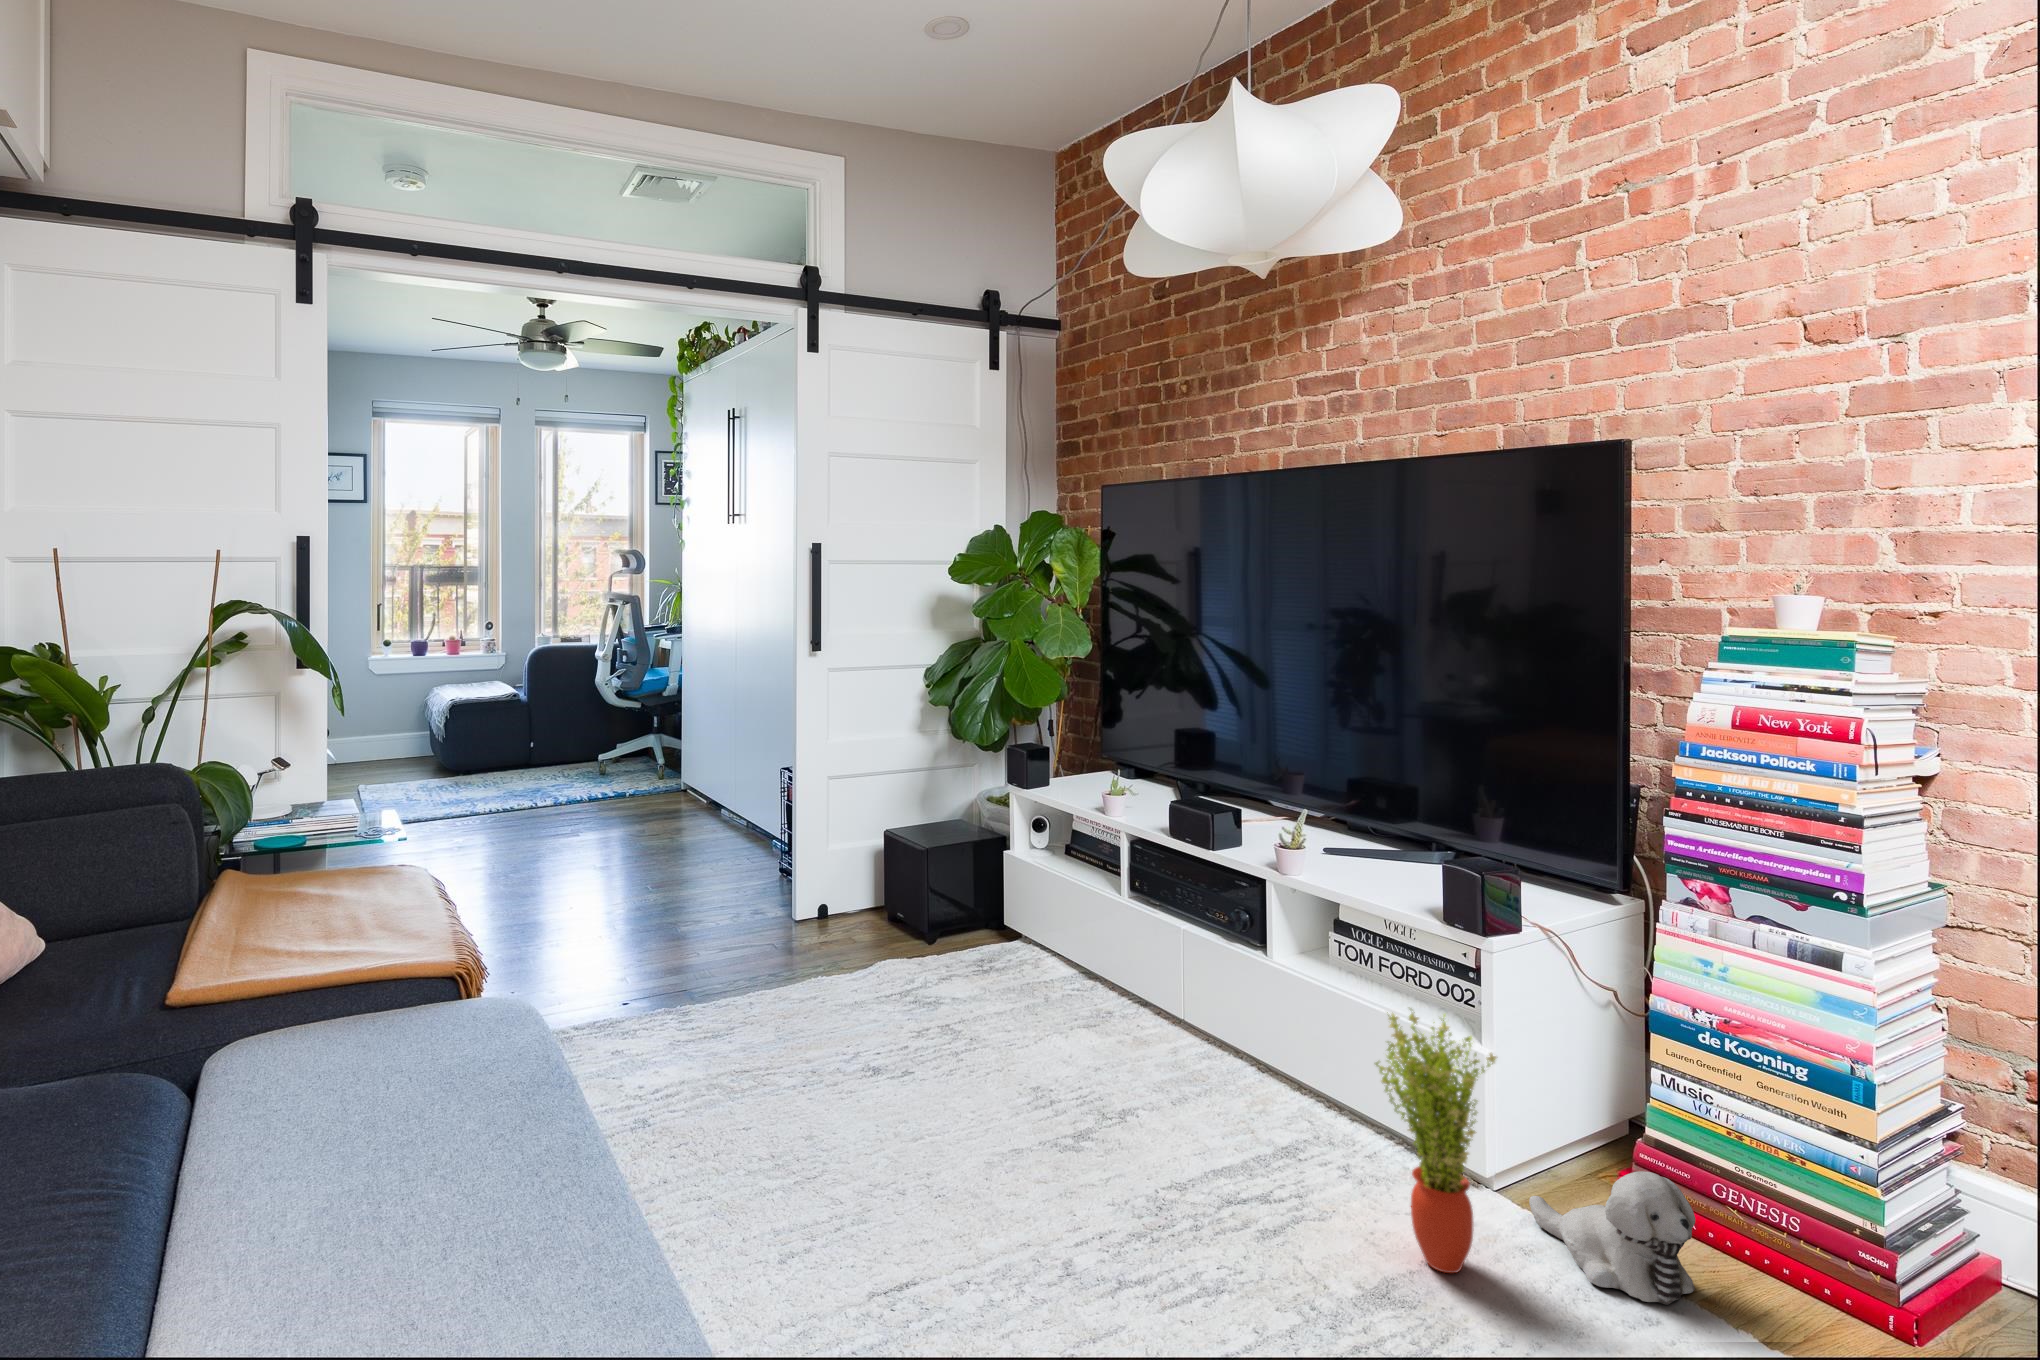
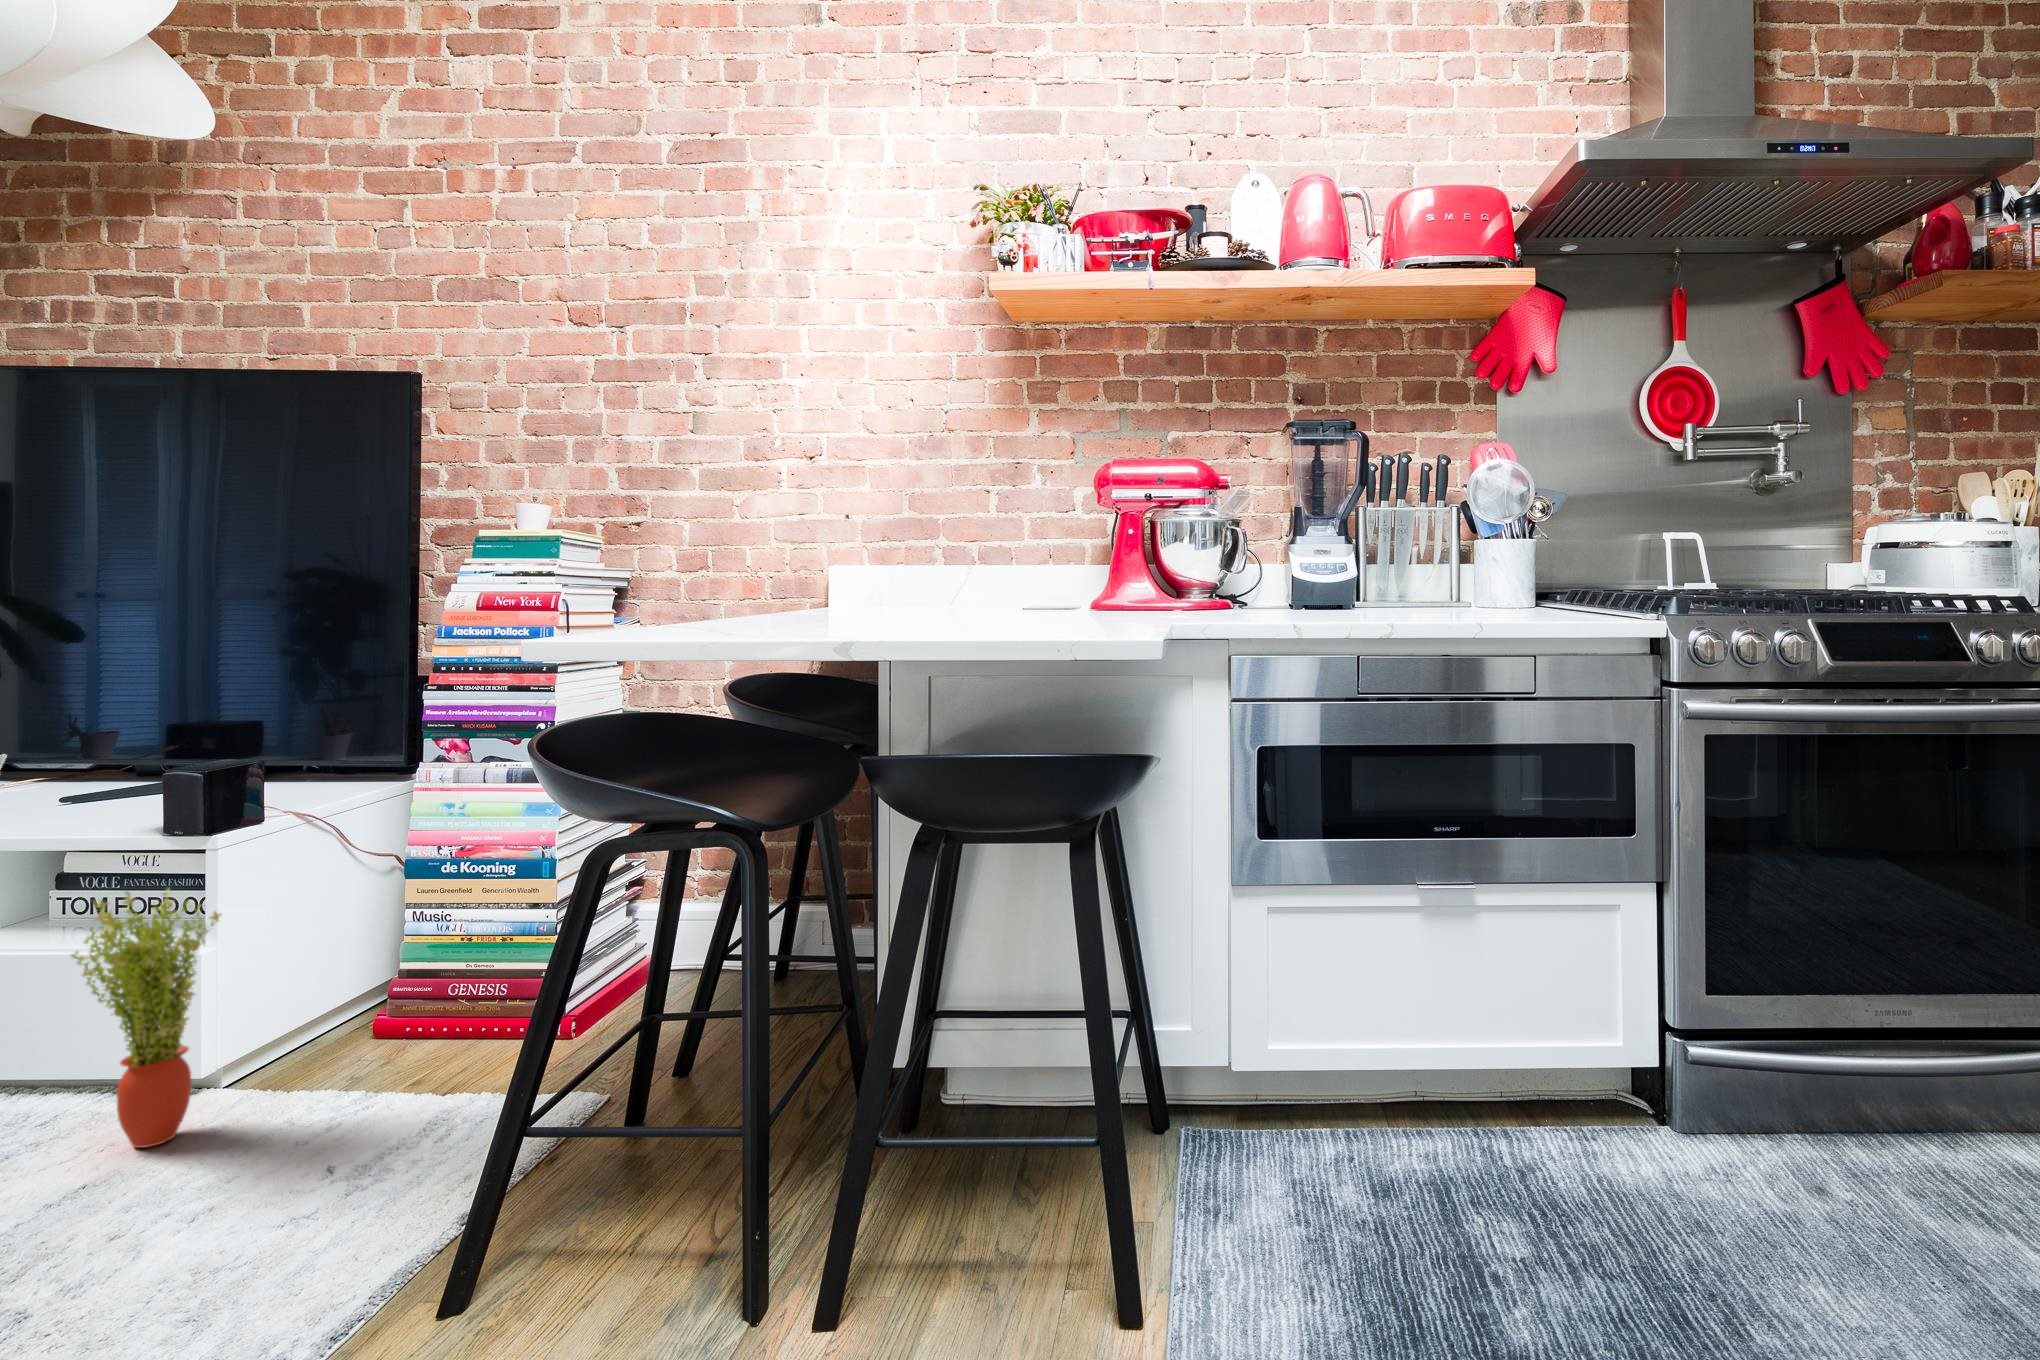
plush toy: present [1529,1171,1696,1305] -> none [275,983,416,1098]

